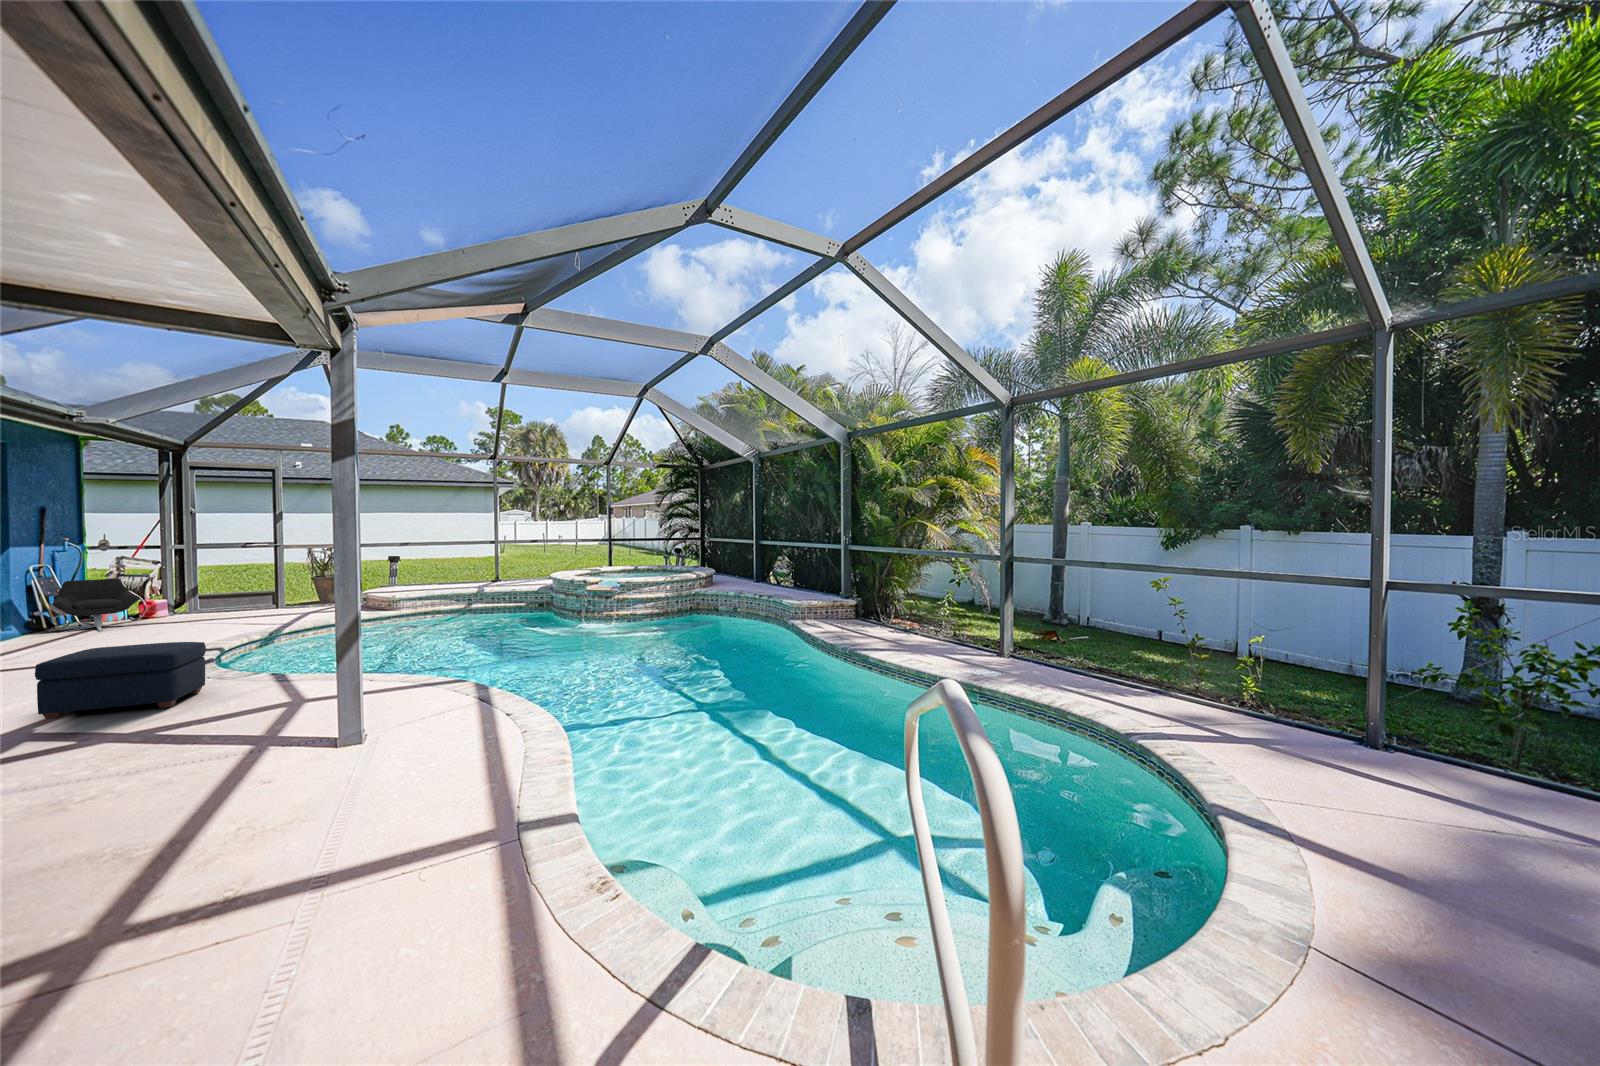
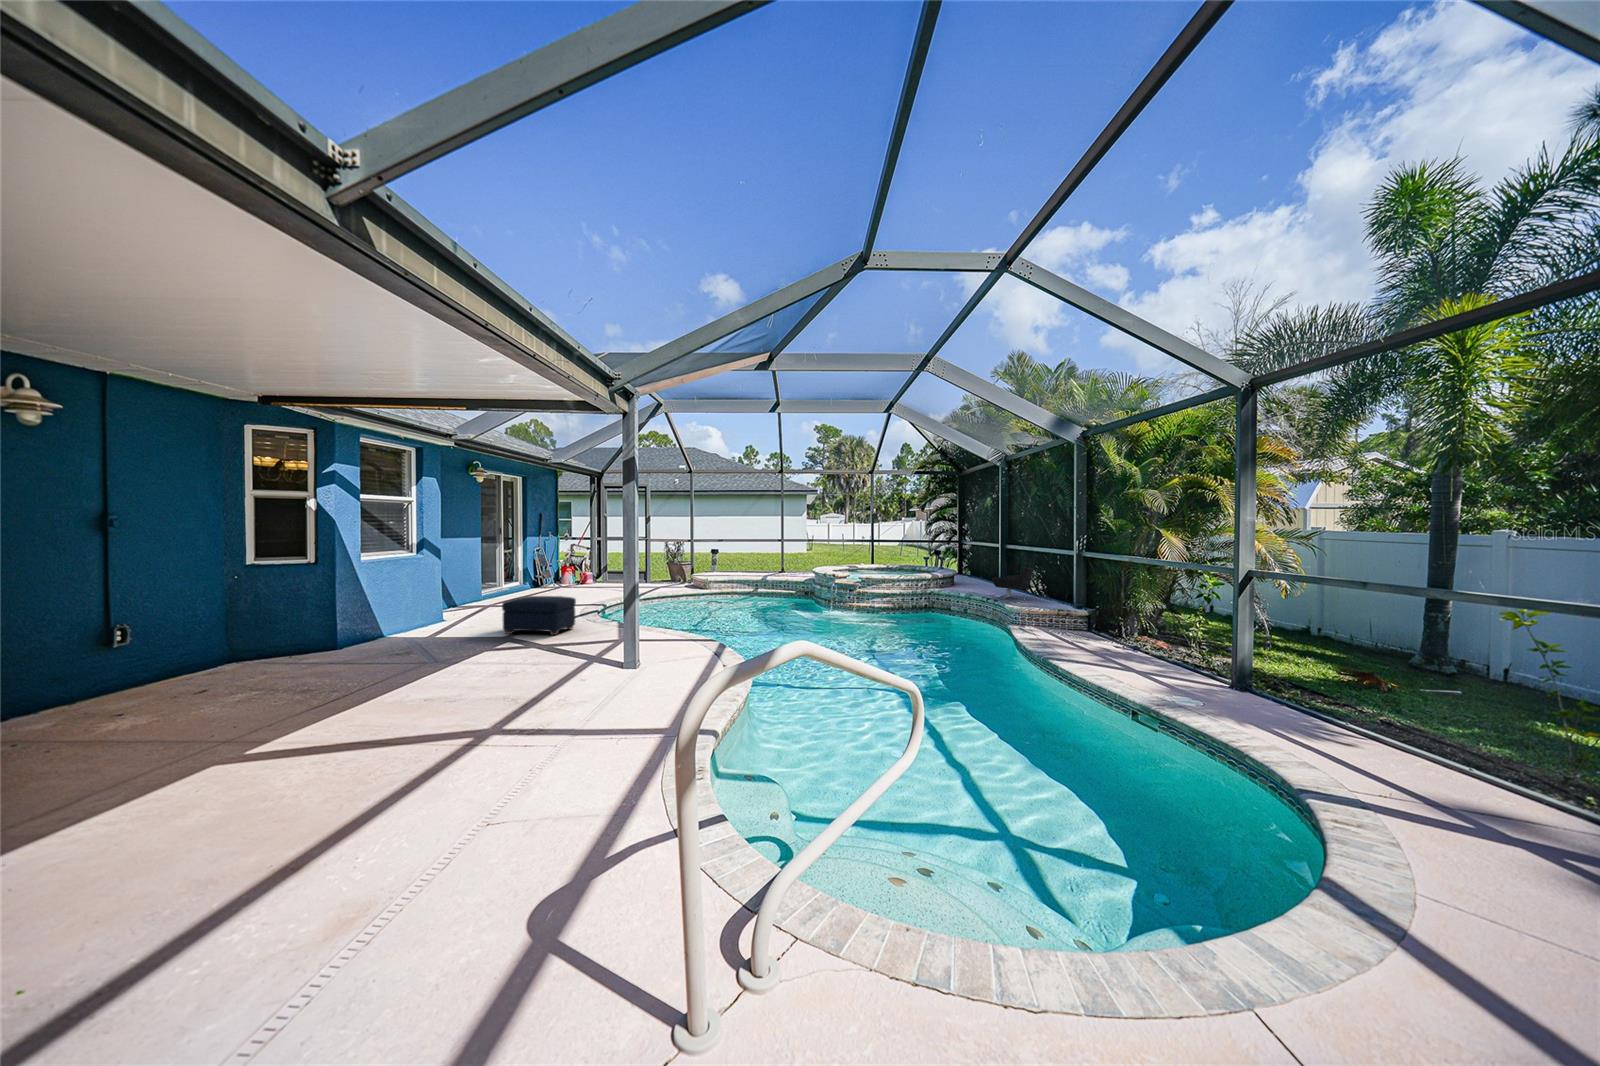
lounge chair: present [53,578,140,632] -> present [992,567,1033,599]

